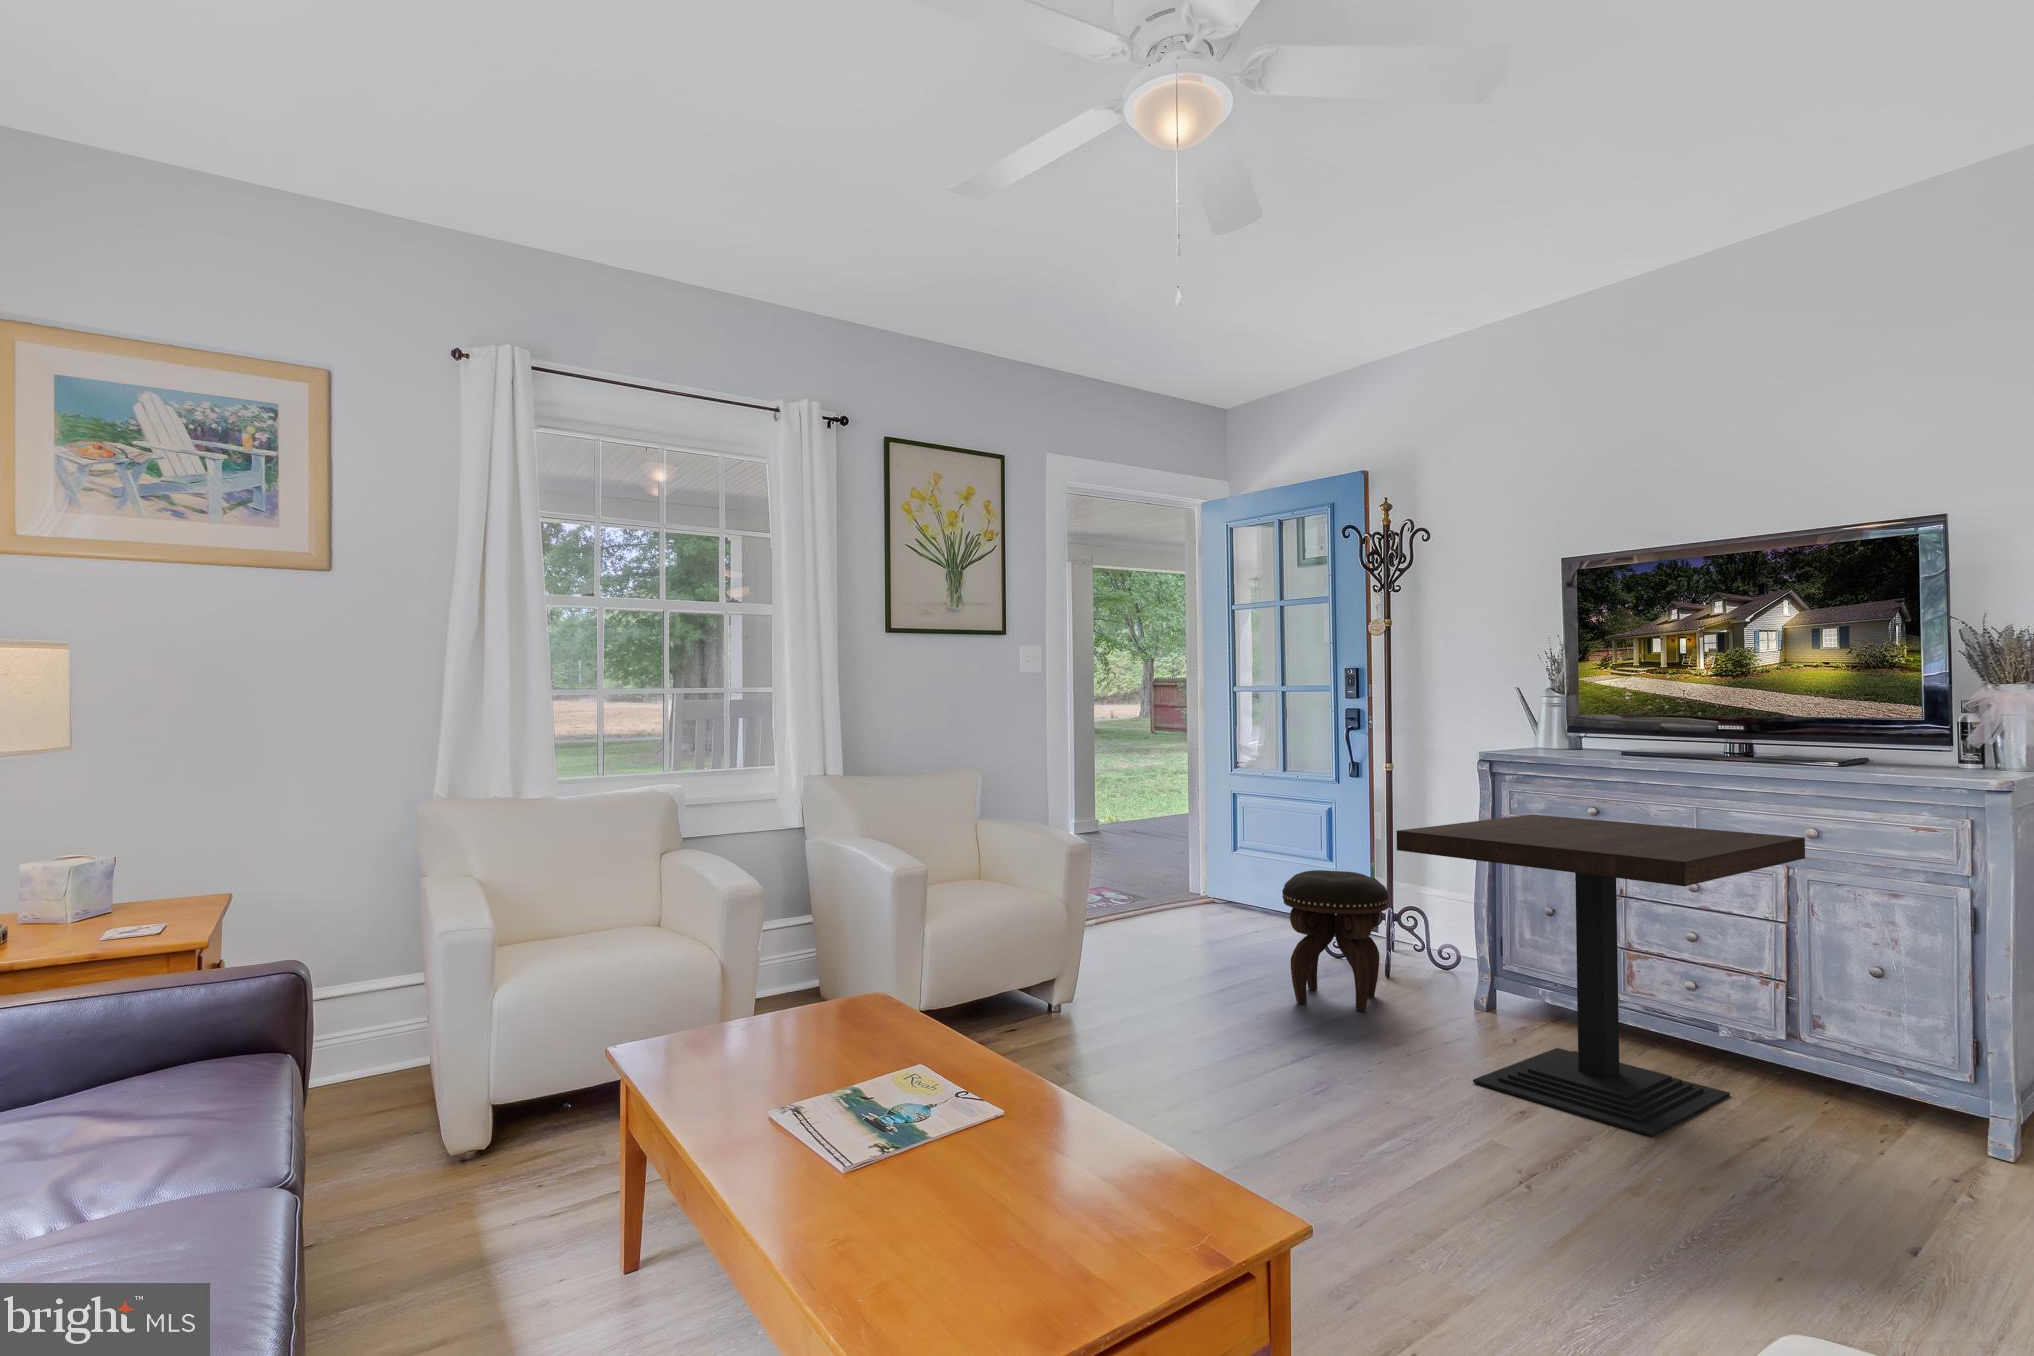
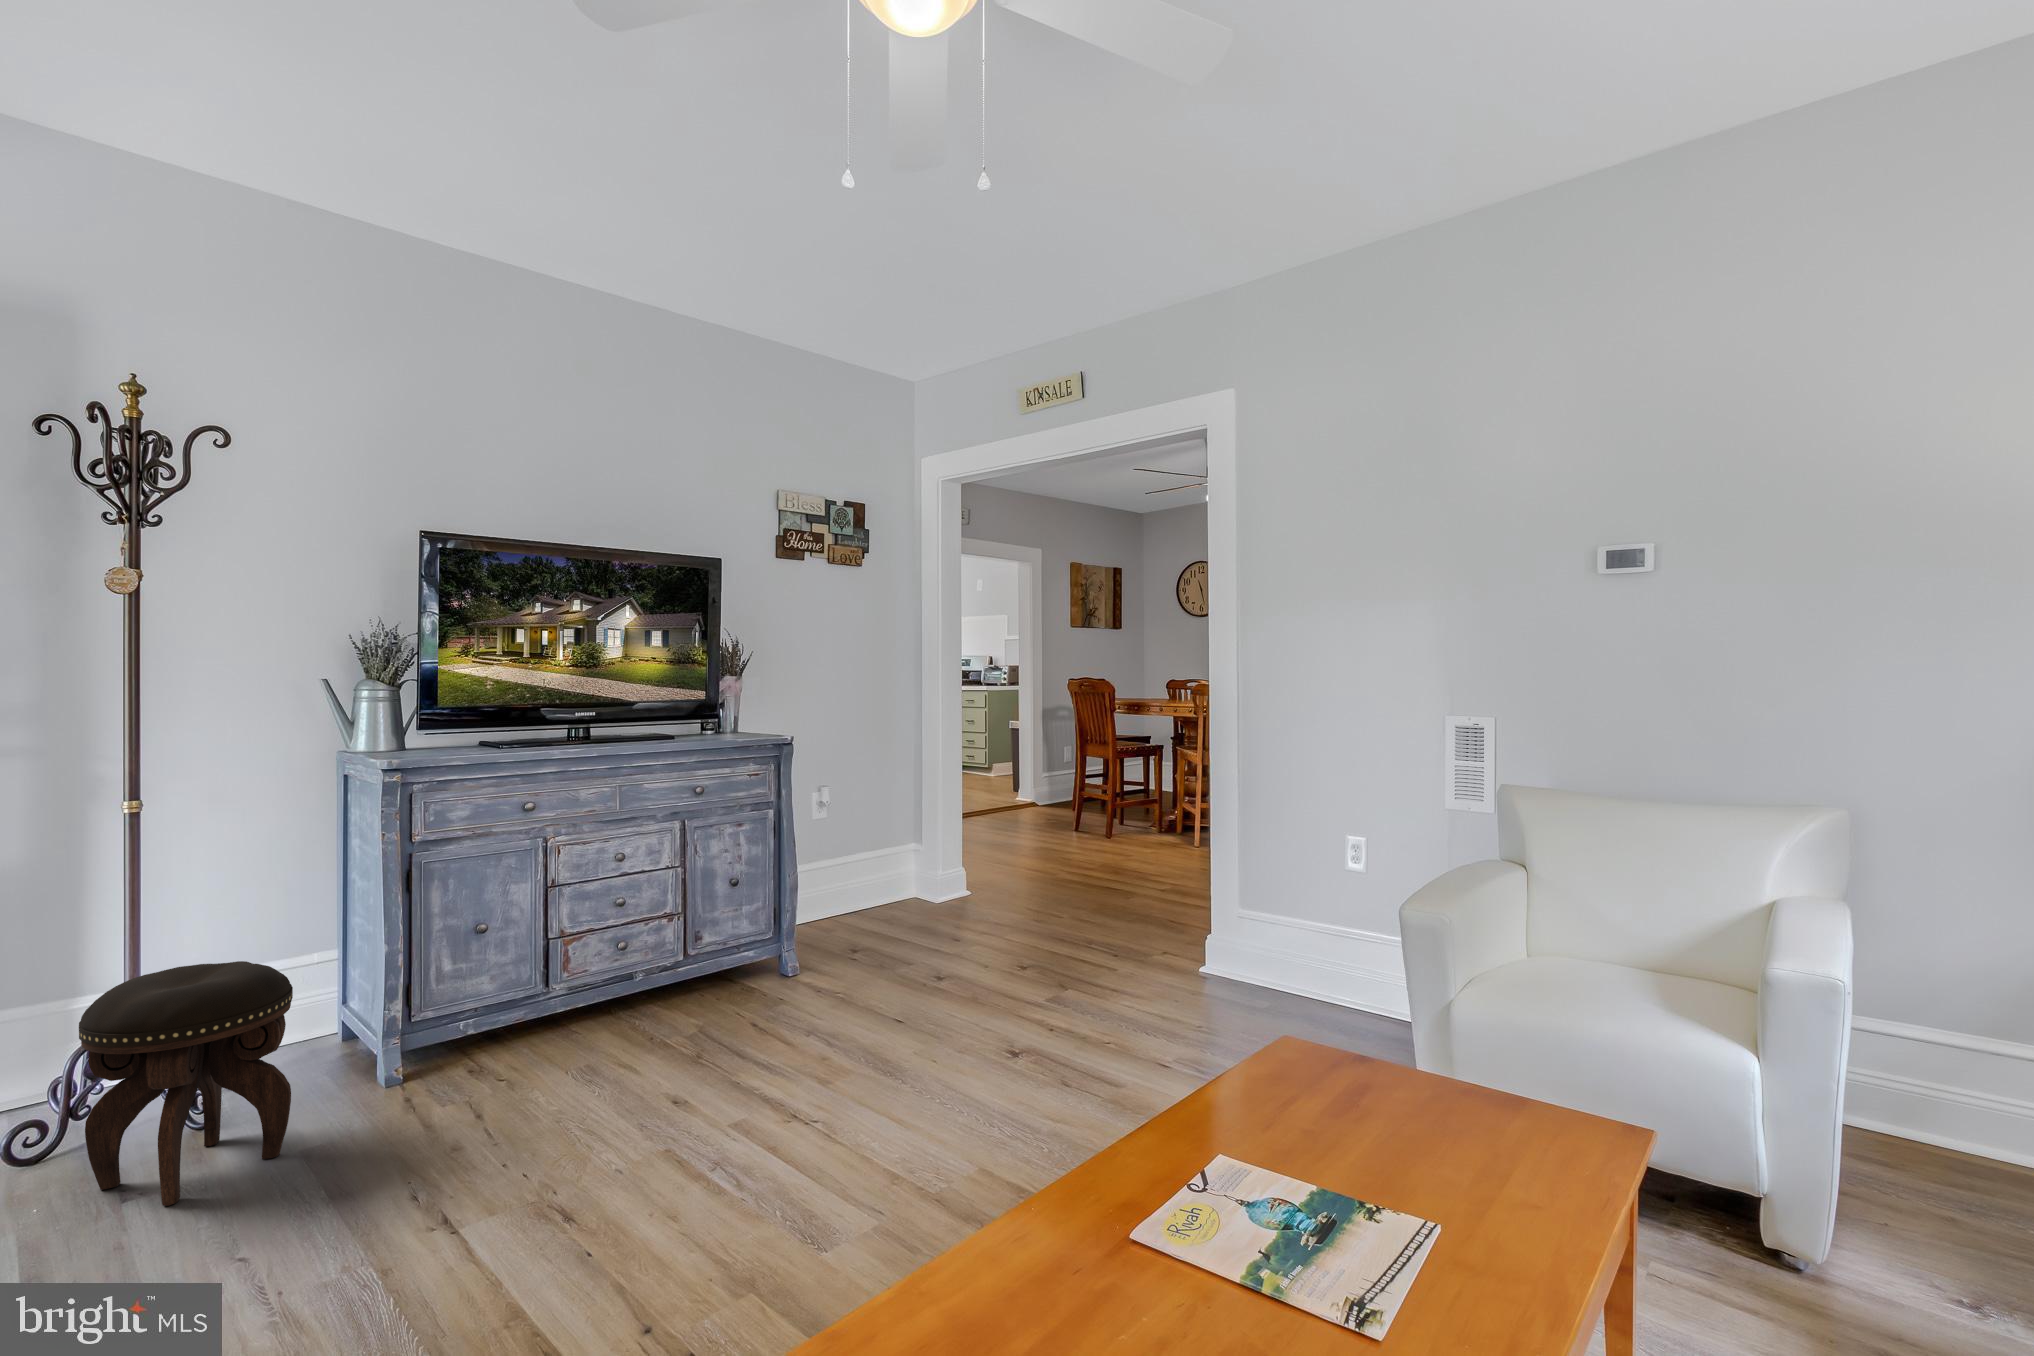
side table: present [1397,815,1805,1137] -> none [468,797,832,1118]

